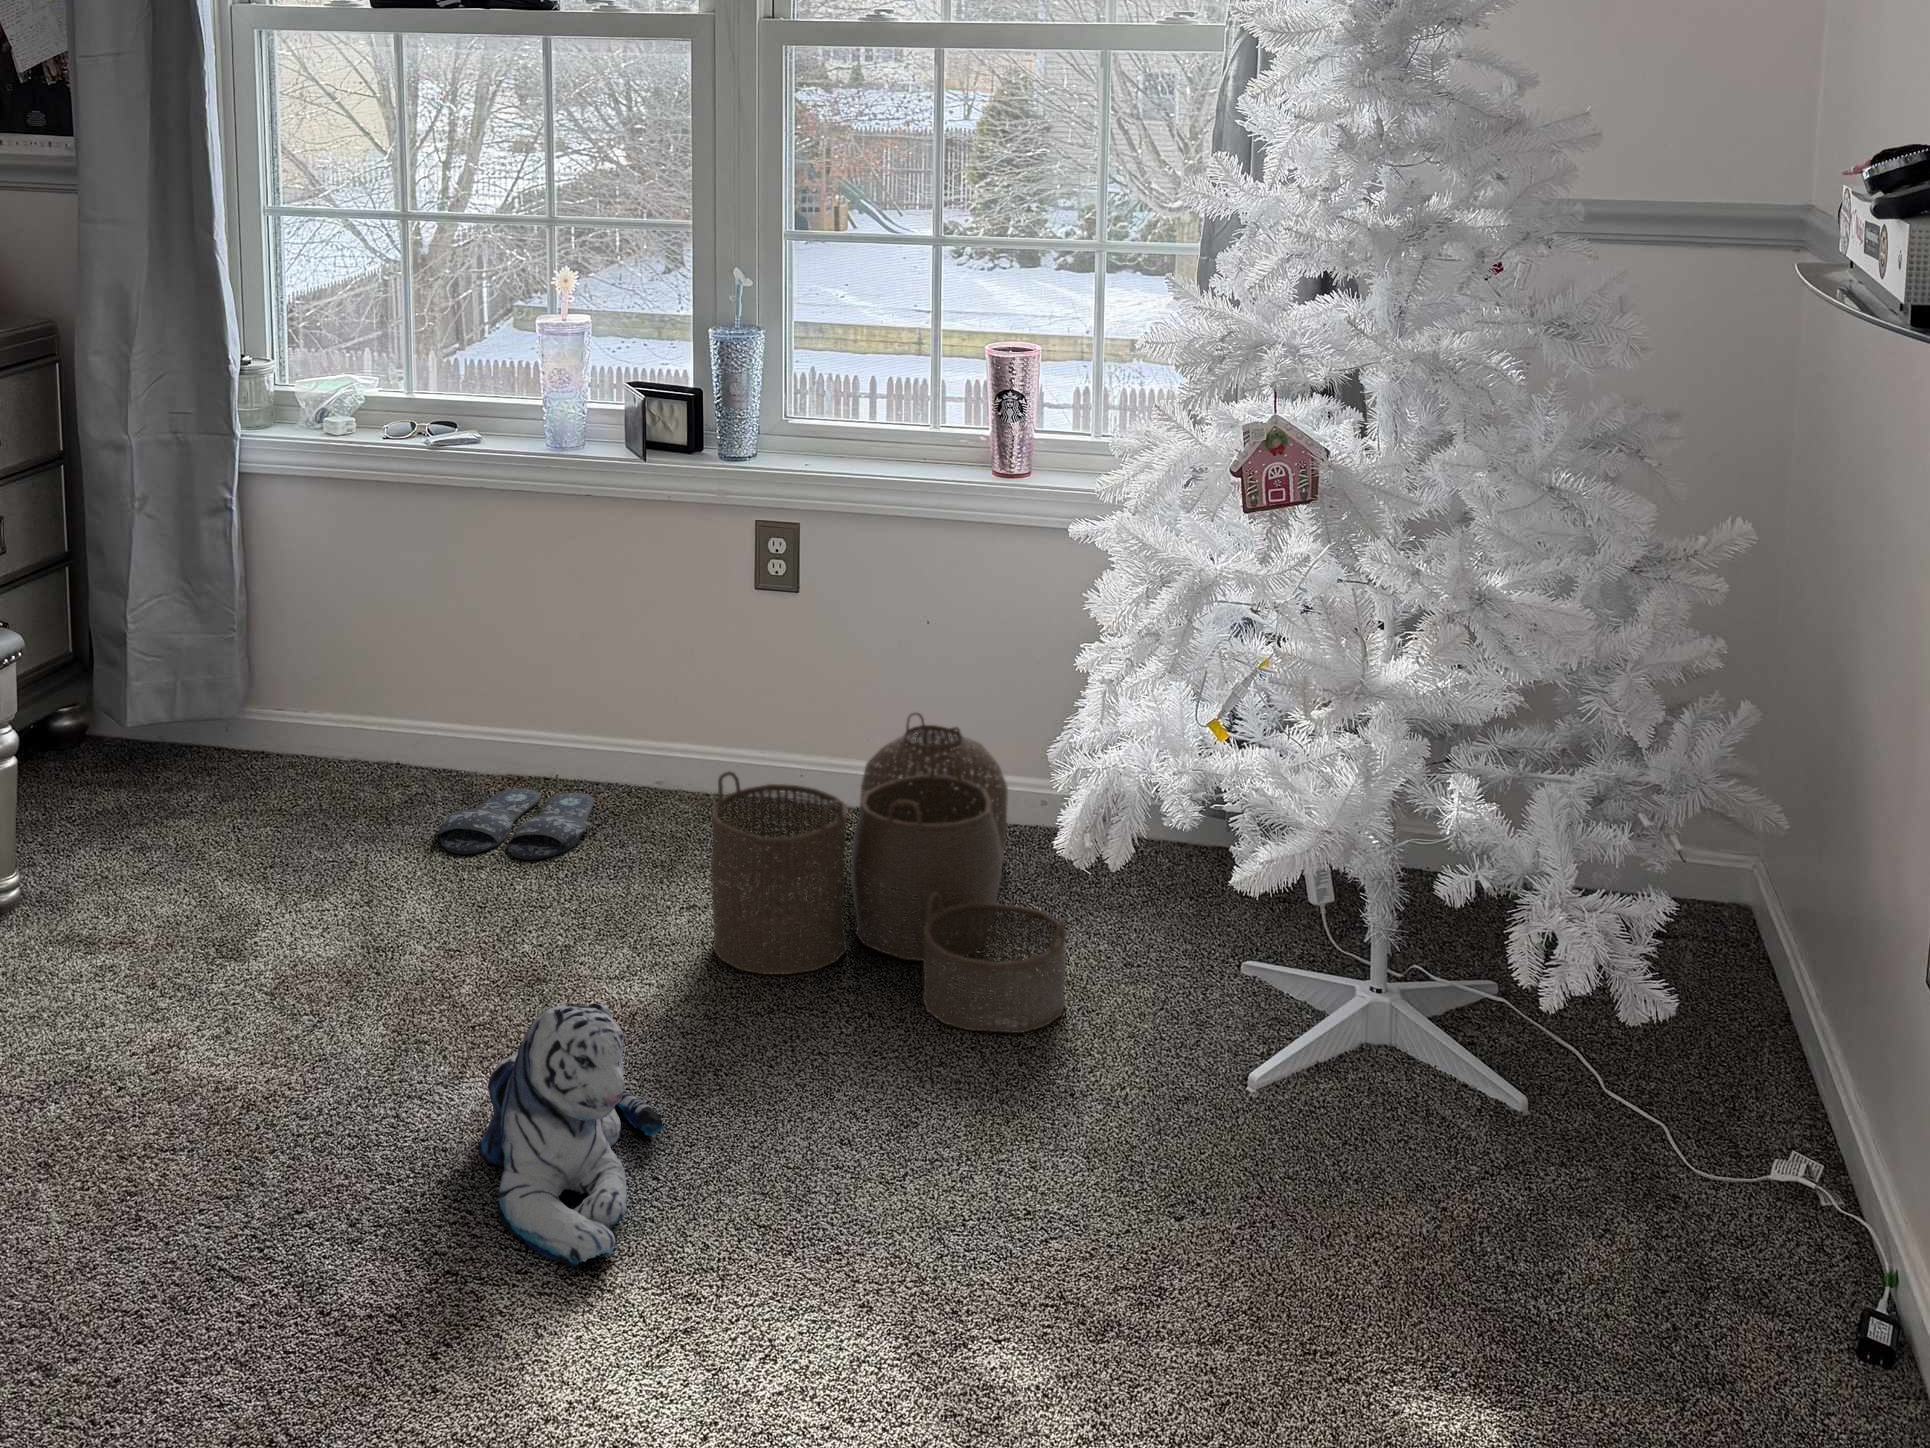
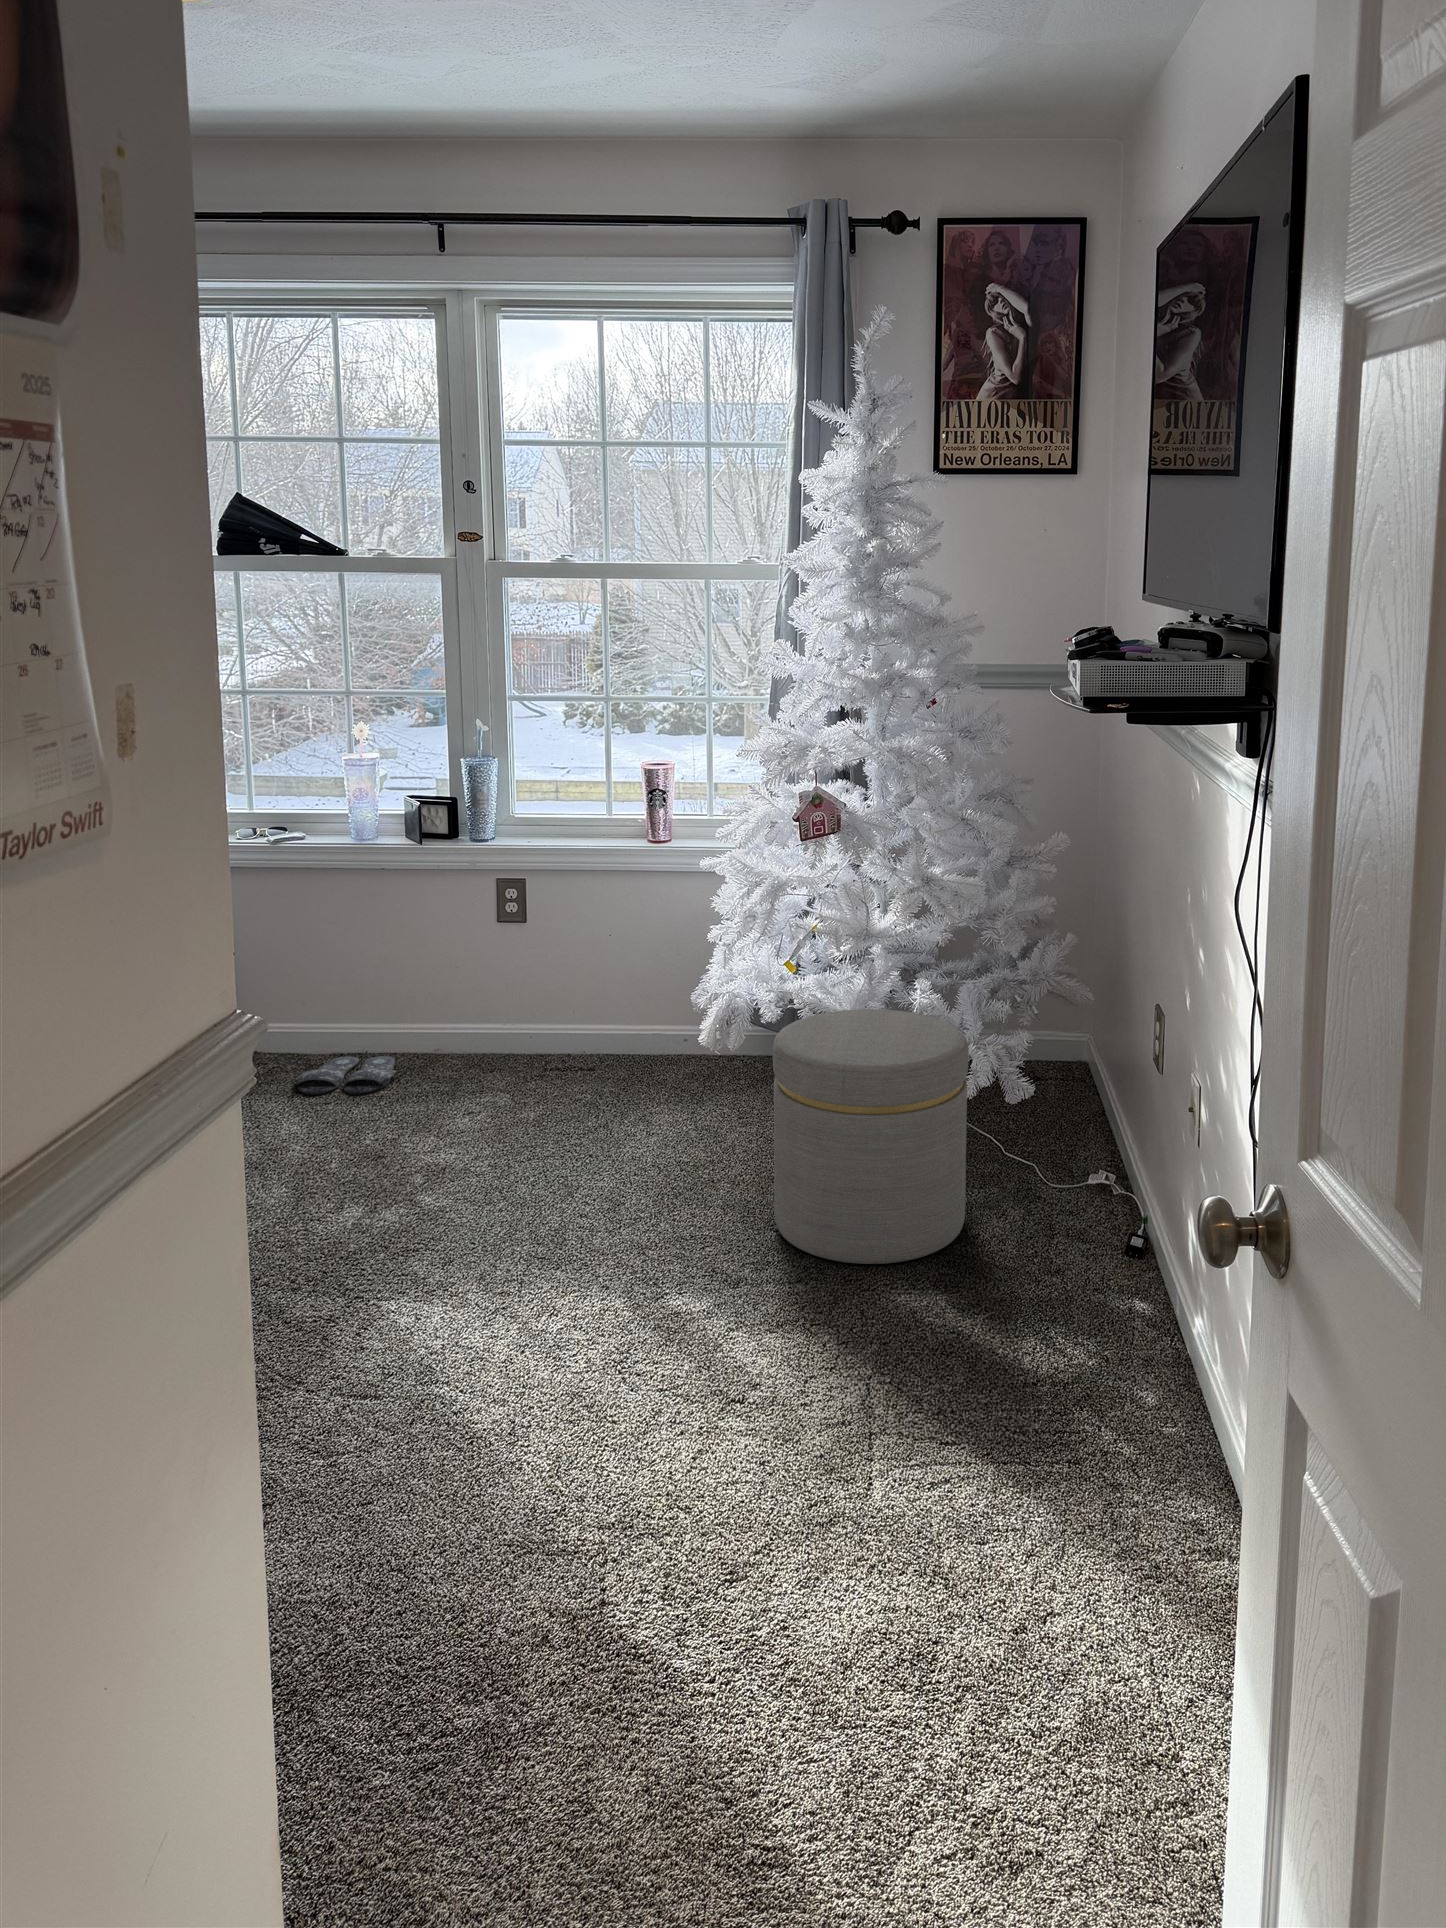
woven basket: present [711,713,1067,1033] -> none [484,986,704,1157]
ottoman: none [1176,821,1548,1320] -> present [773,1009,969,1264]
plush toy: present [477,1003,664,1266] -> none [363,1143,476,1286]

